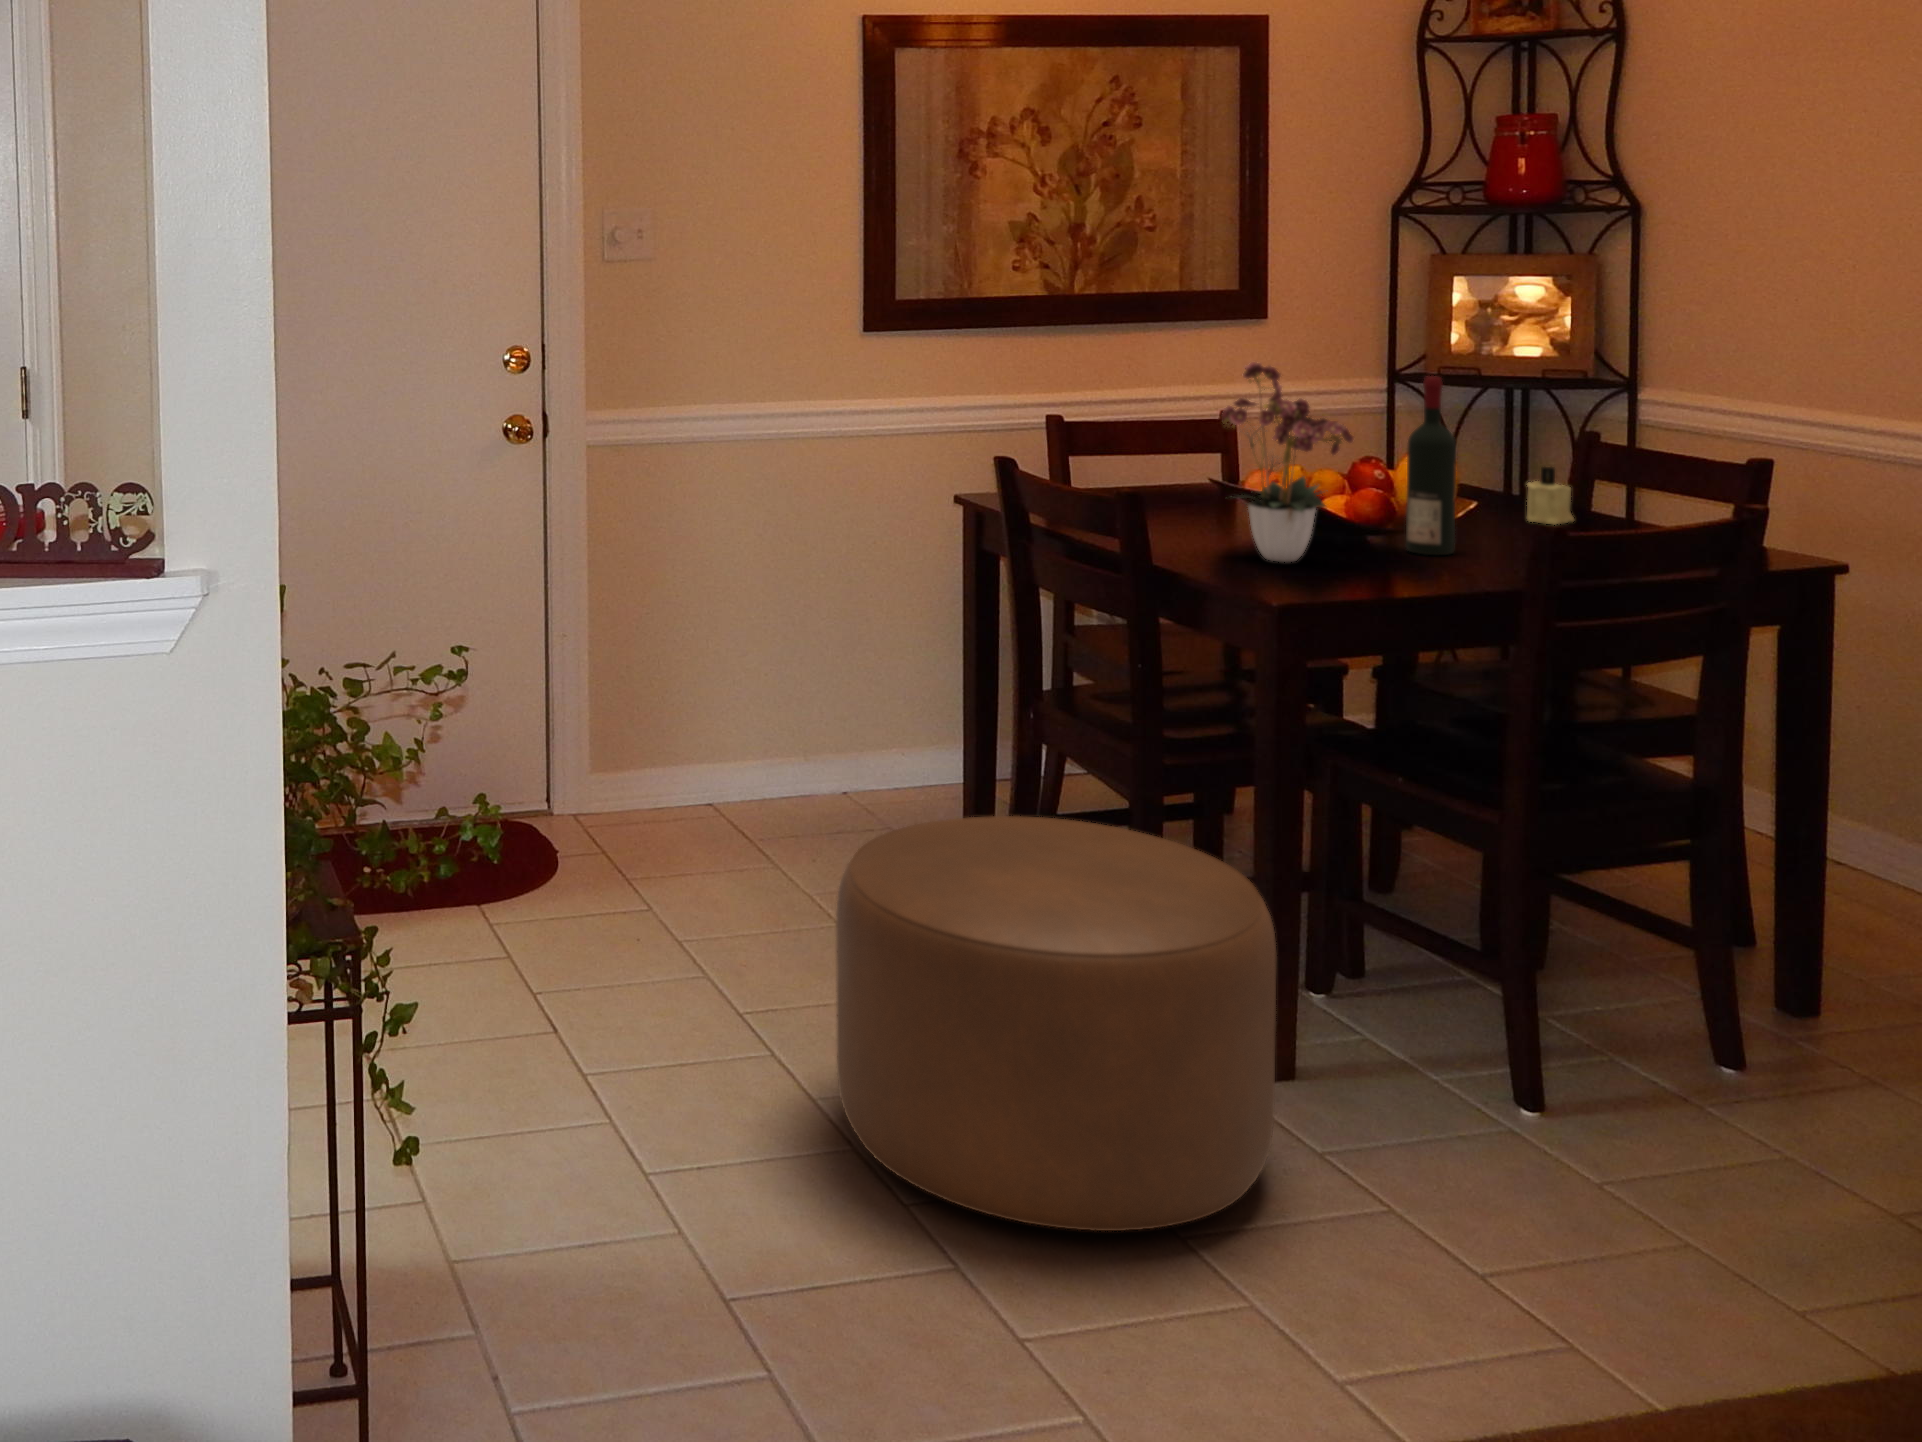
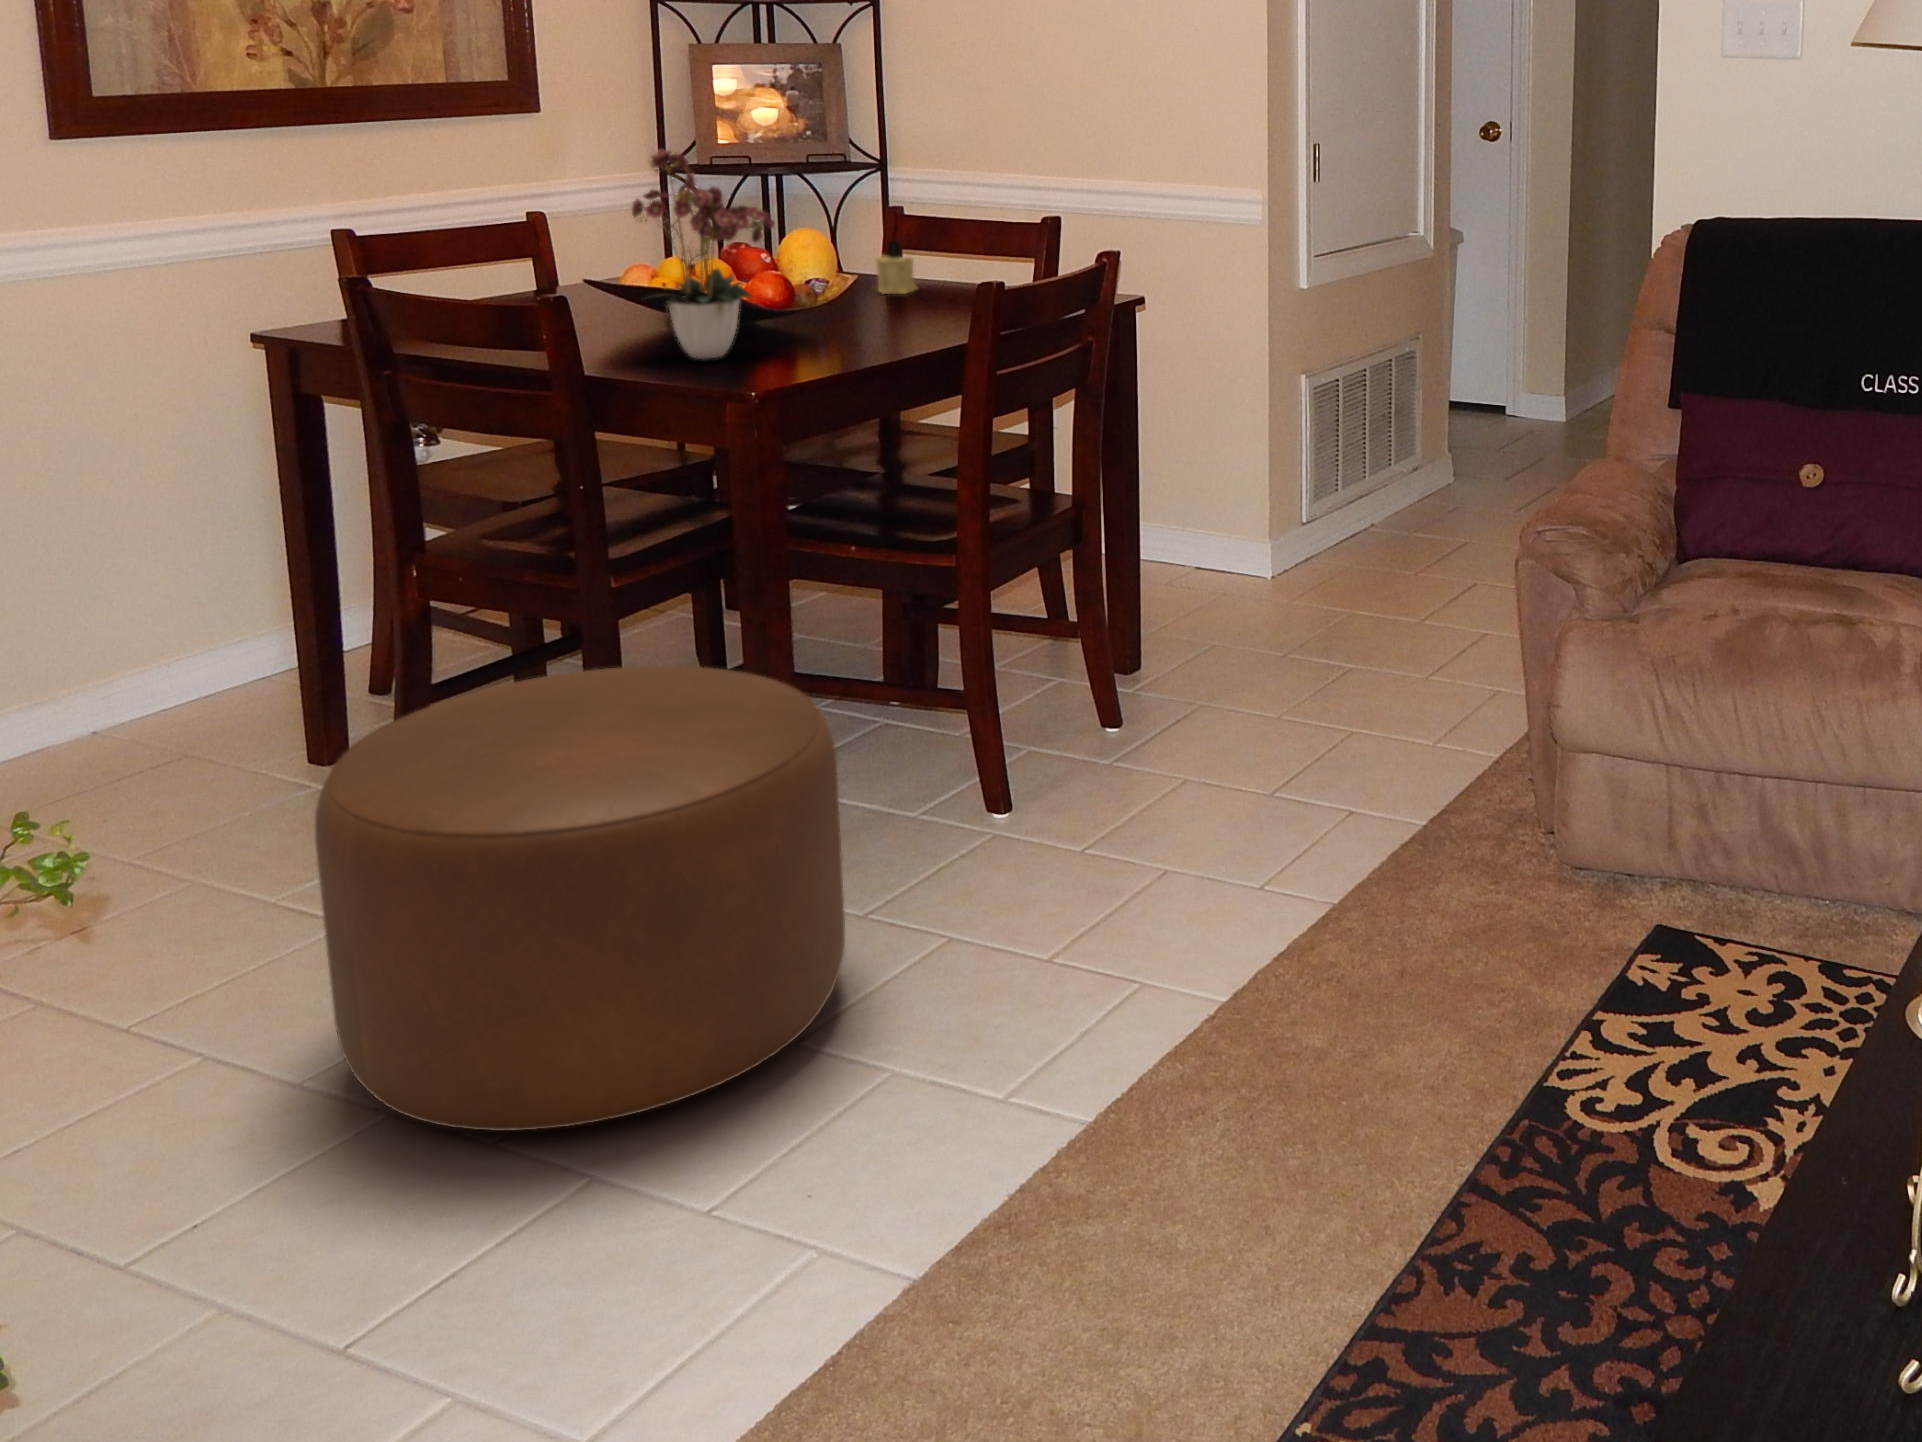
wine bottle: present [1406,376,1456,555] -> none [806,158,855,334]

